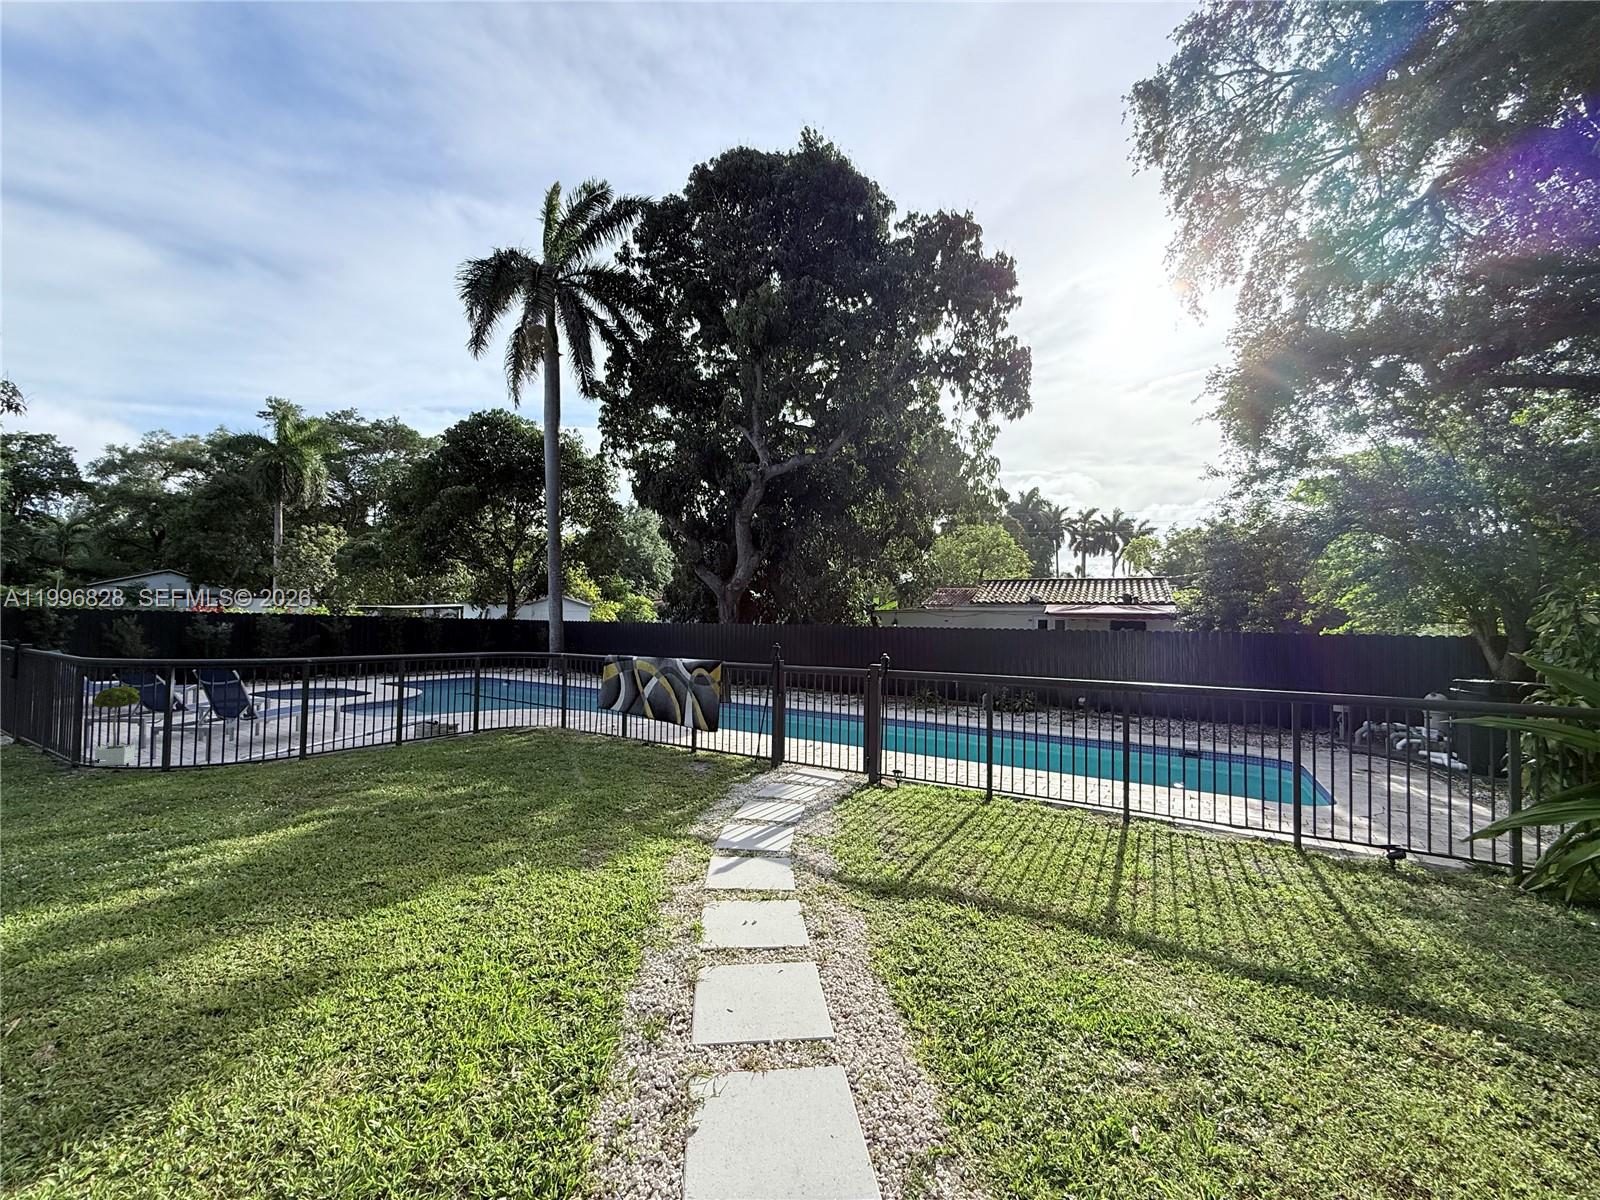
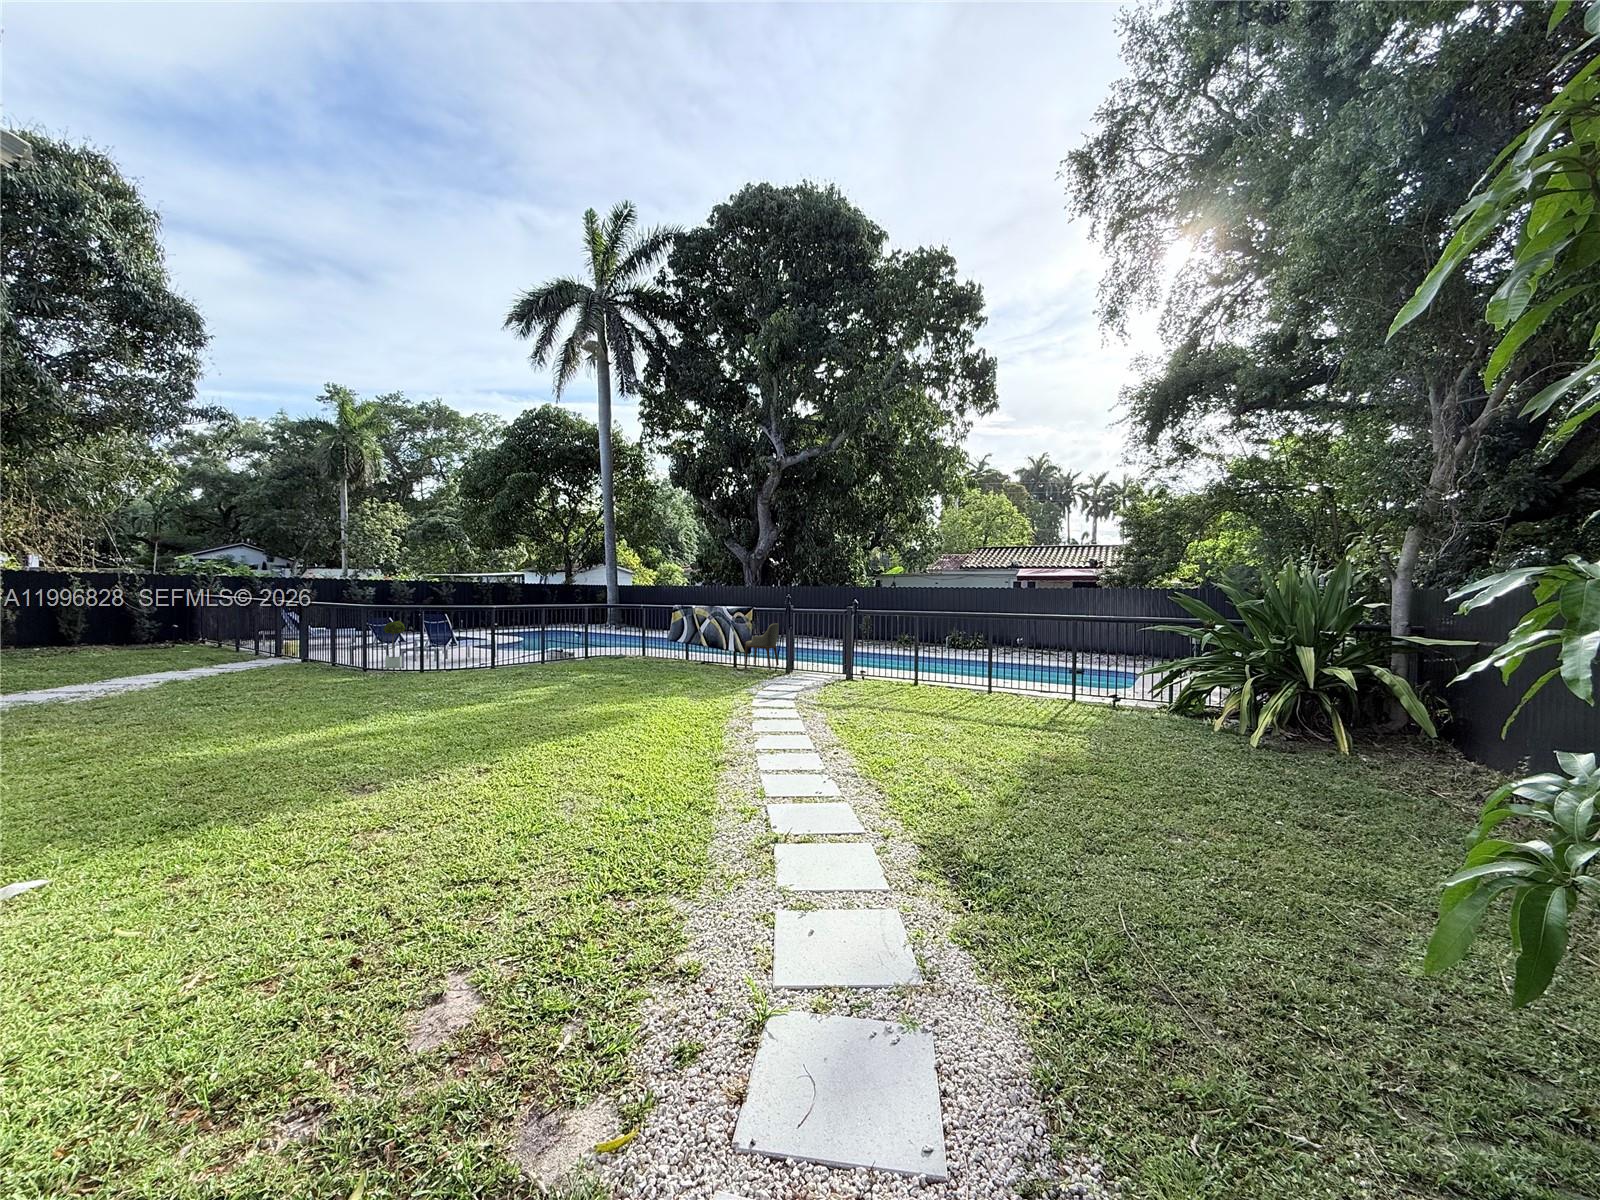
armchair: none [706,687,761,764] -> present [745,623,779,670]

